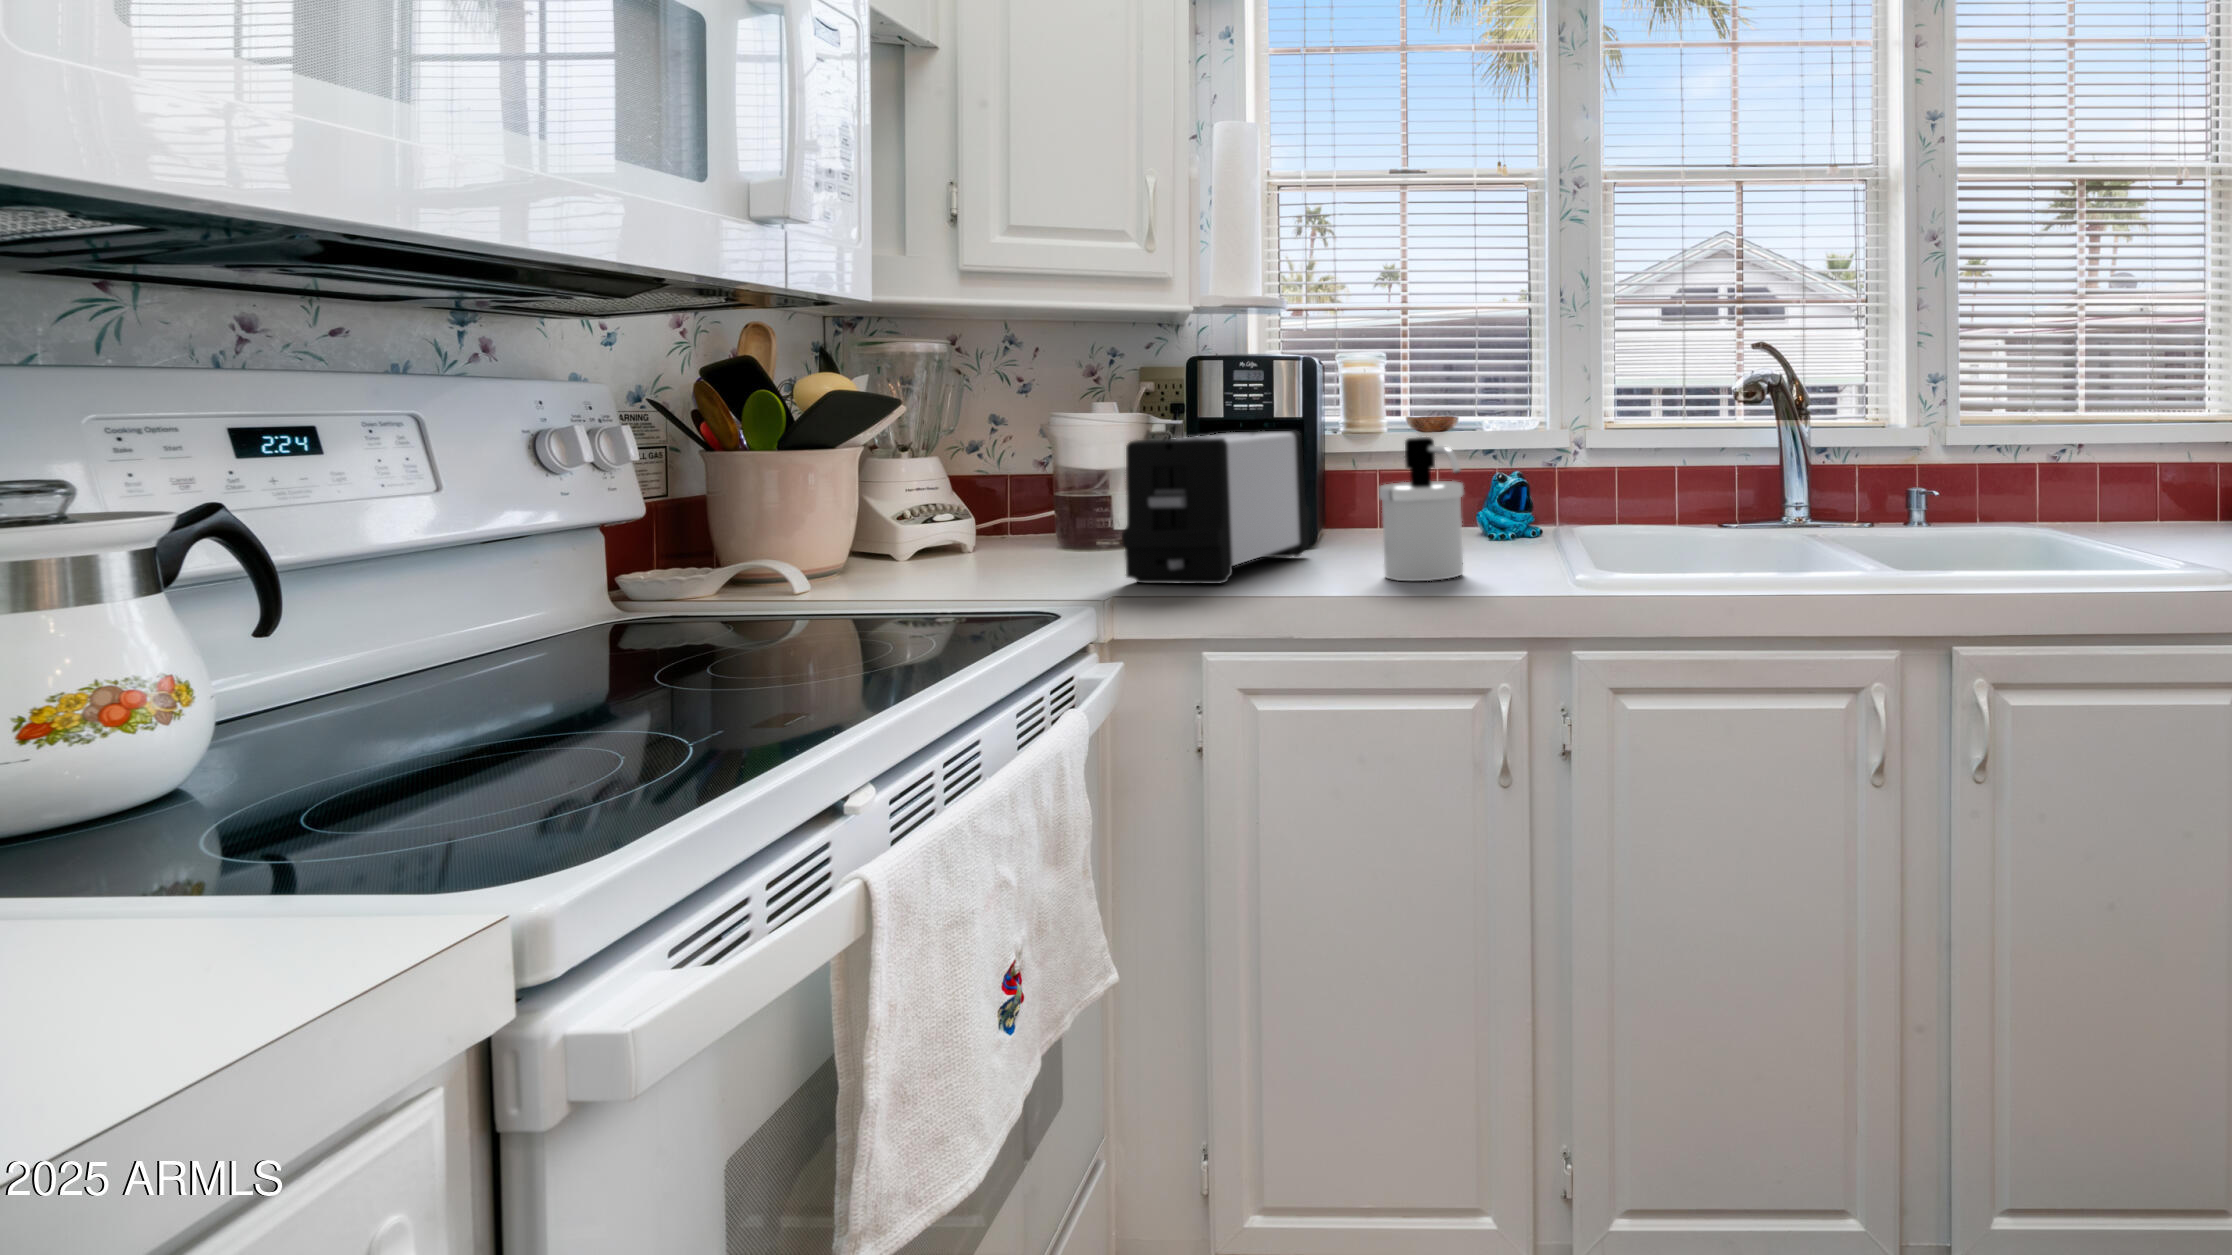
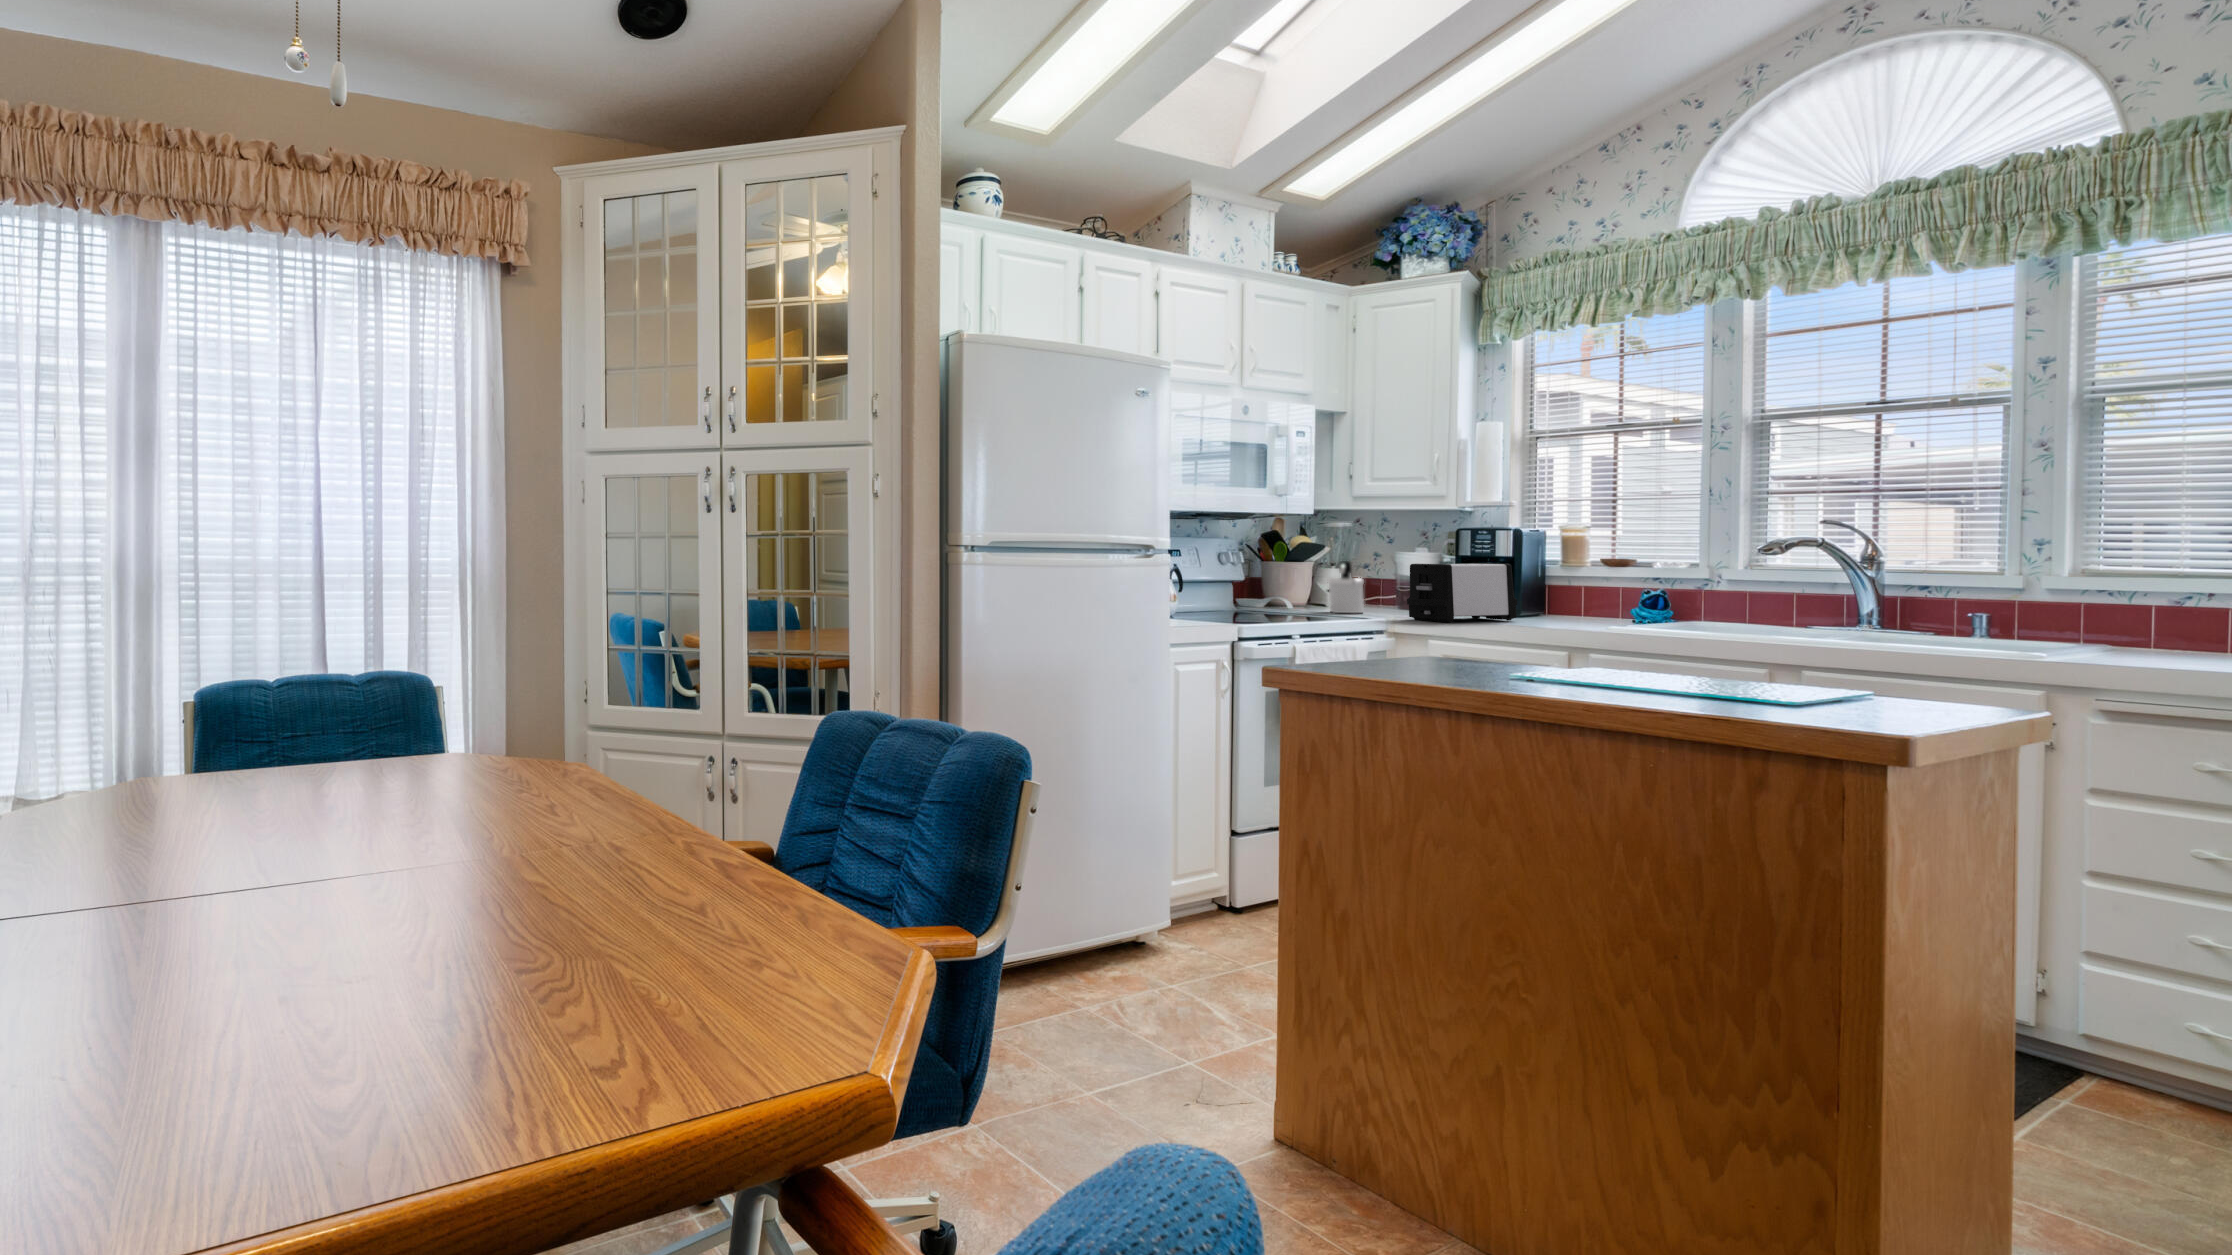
soap dispenser: present [1379,437,1463,581] -> present [1328,561,1364,613]

